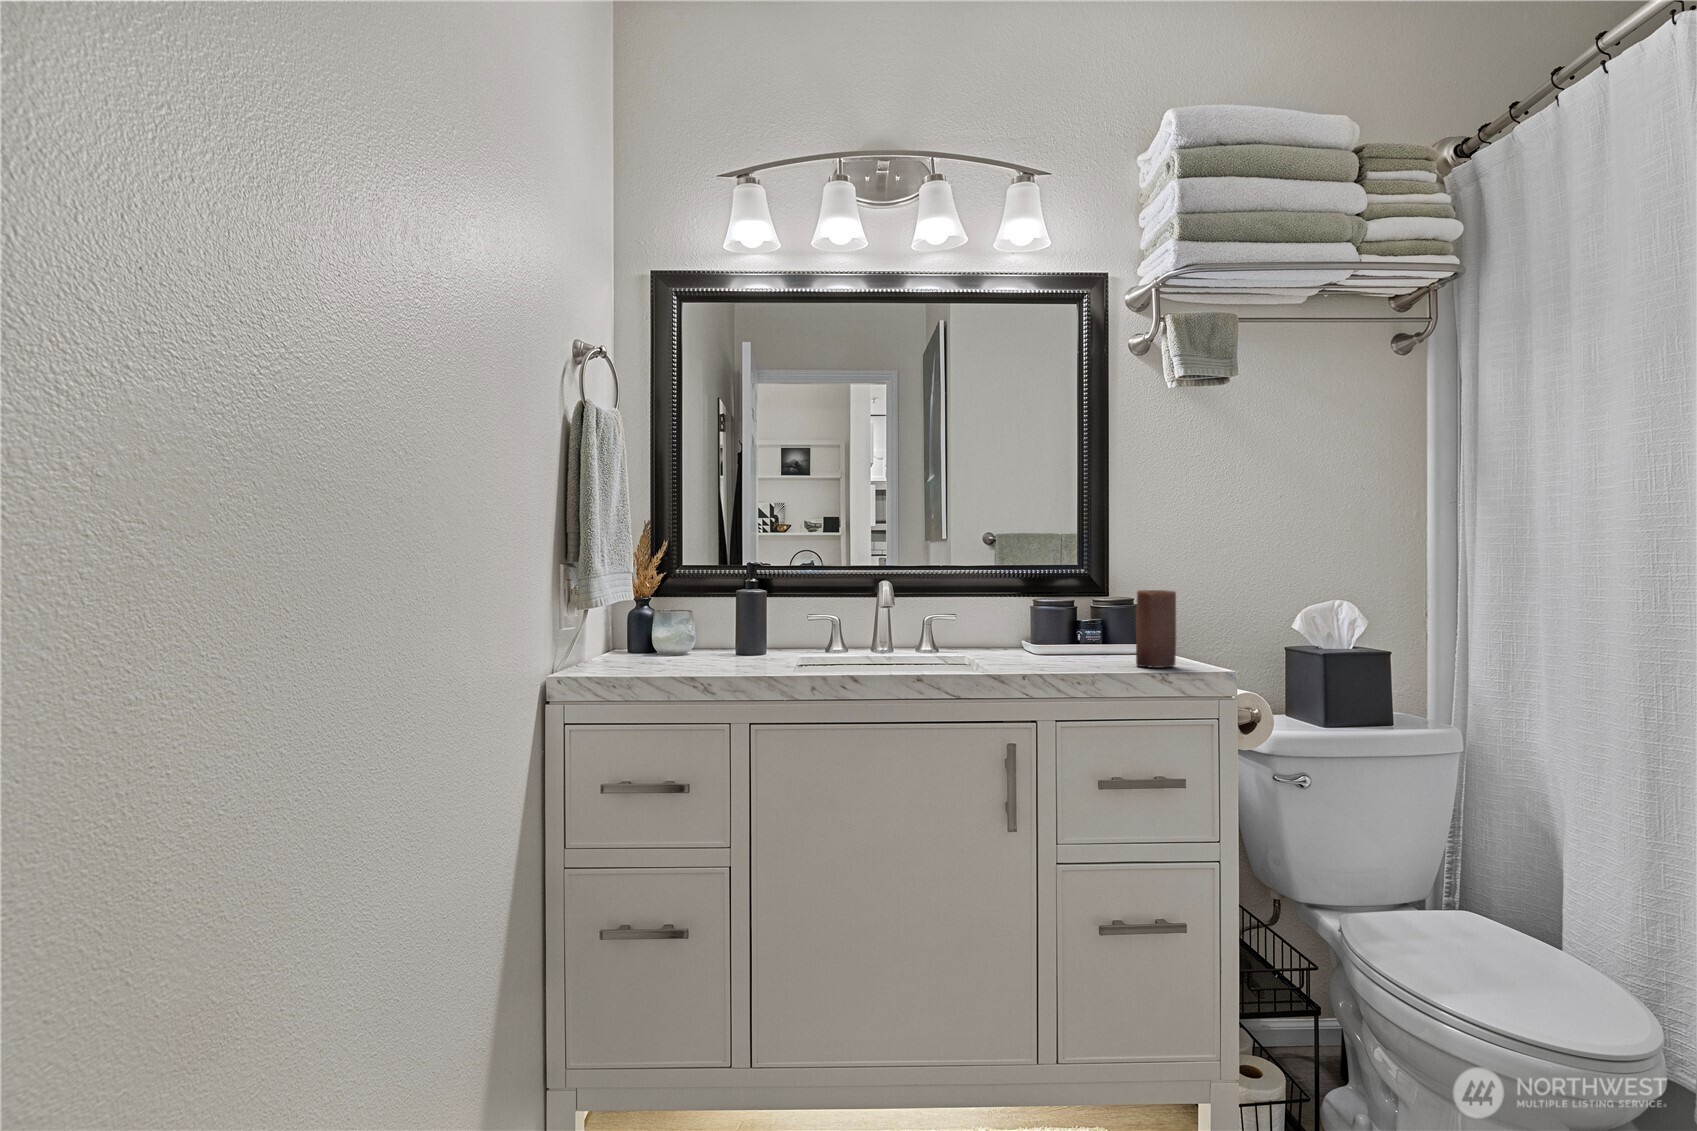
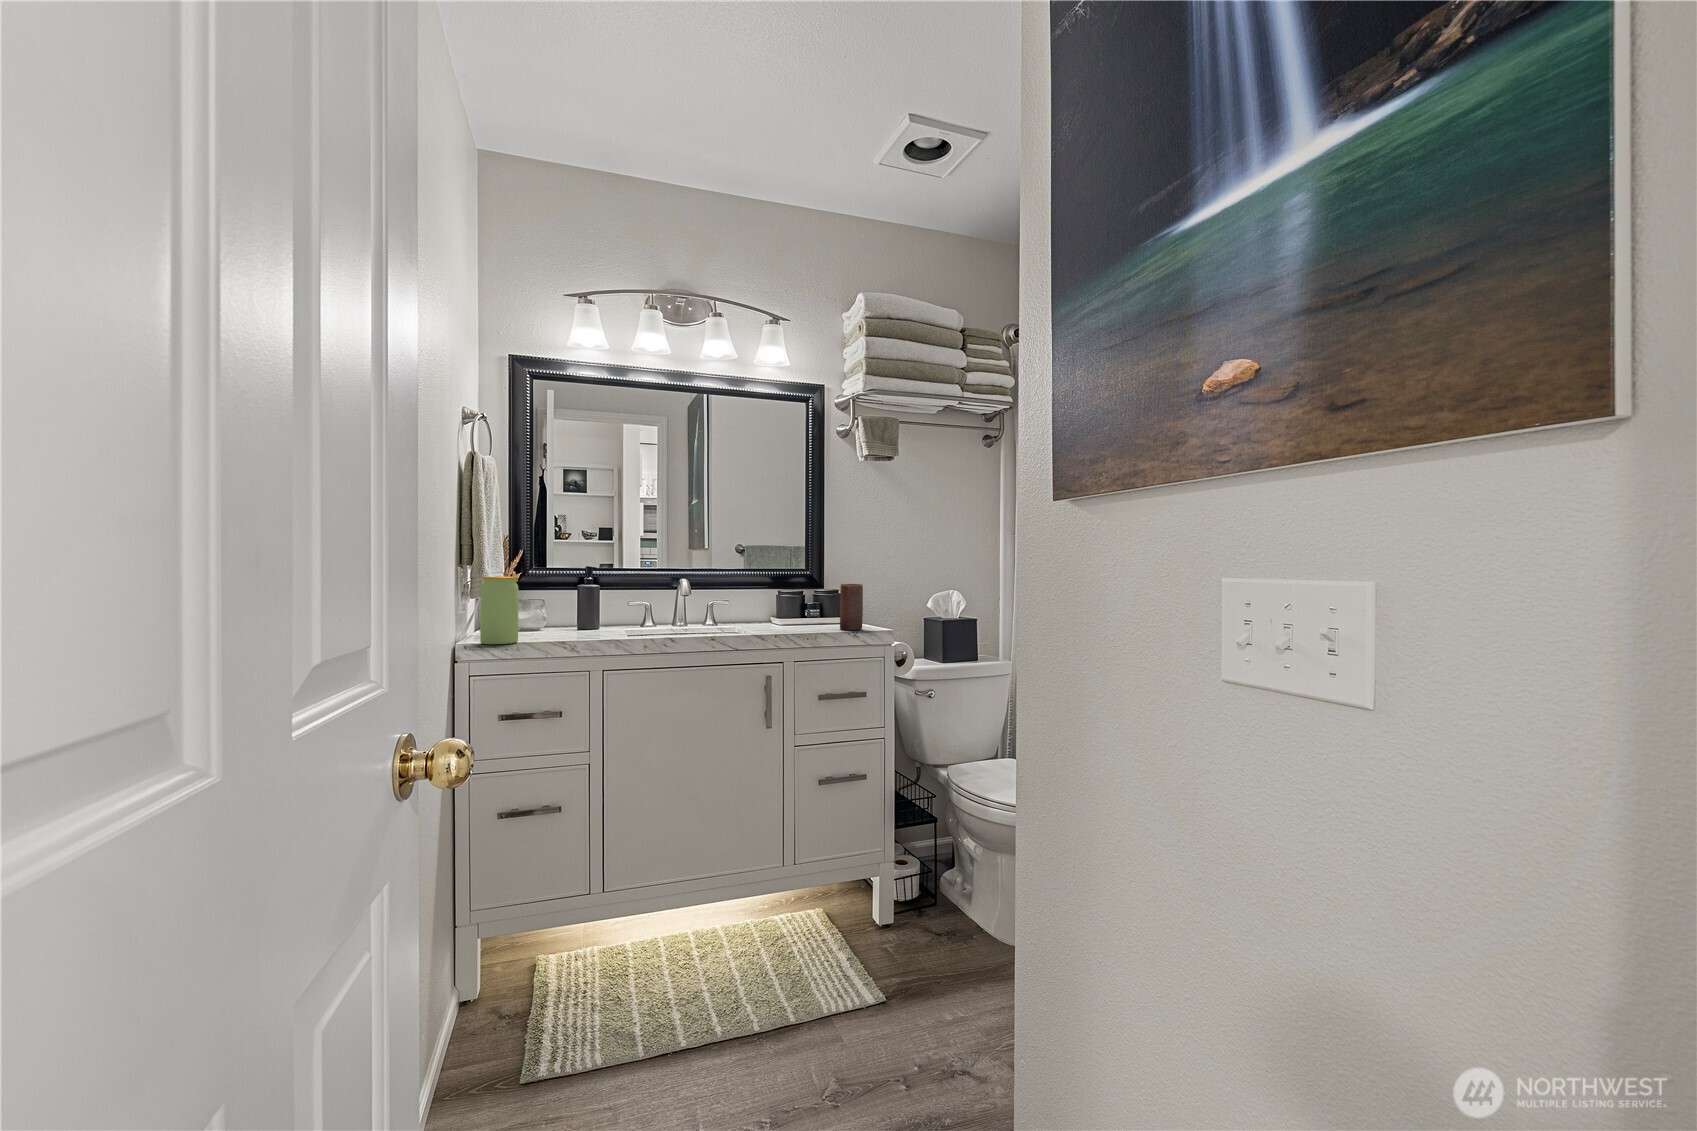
jar: none [586,577,638,676] -> present [480,576,519,644]

